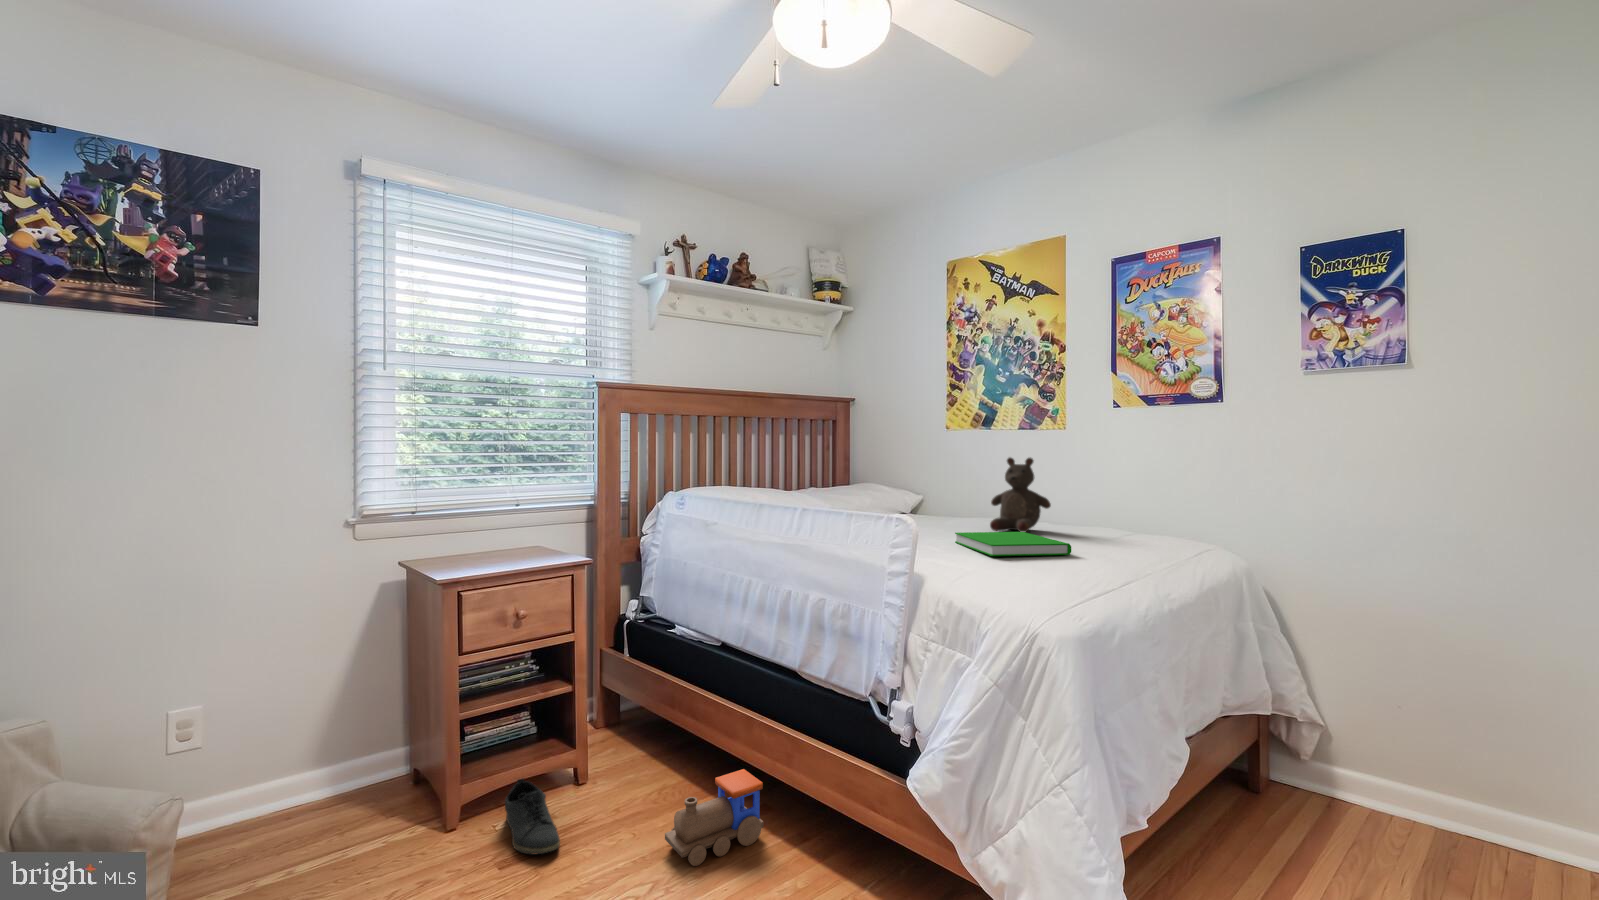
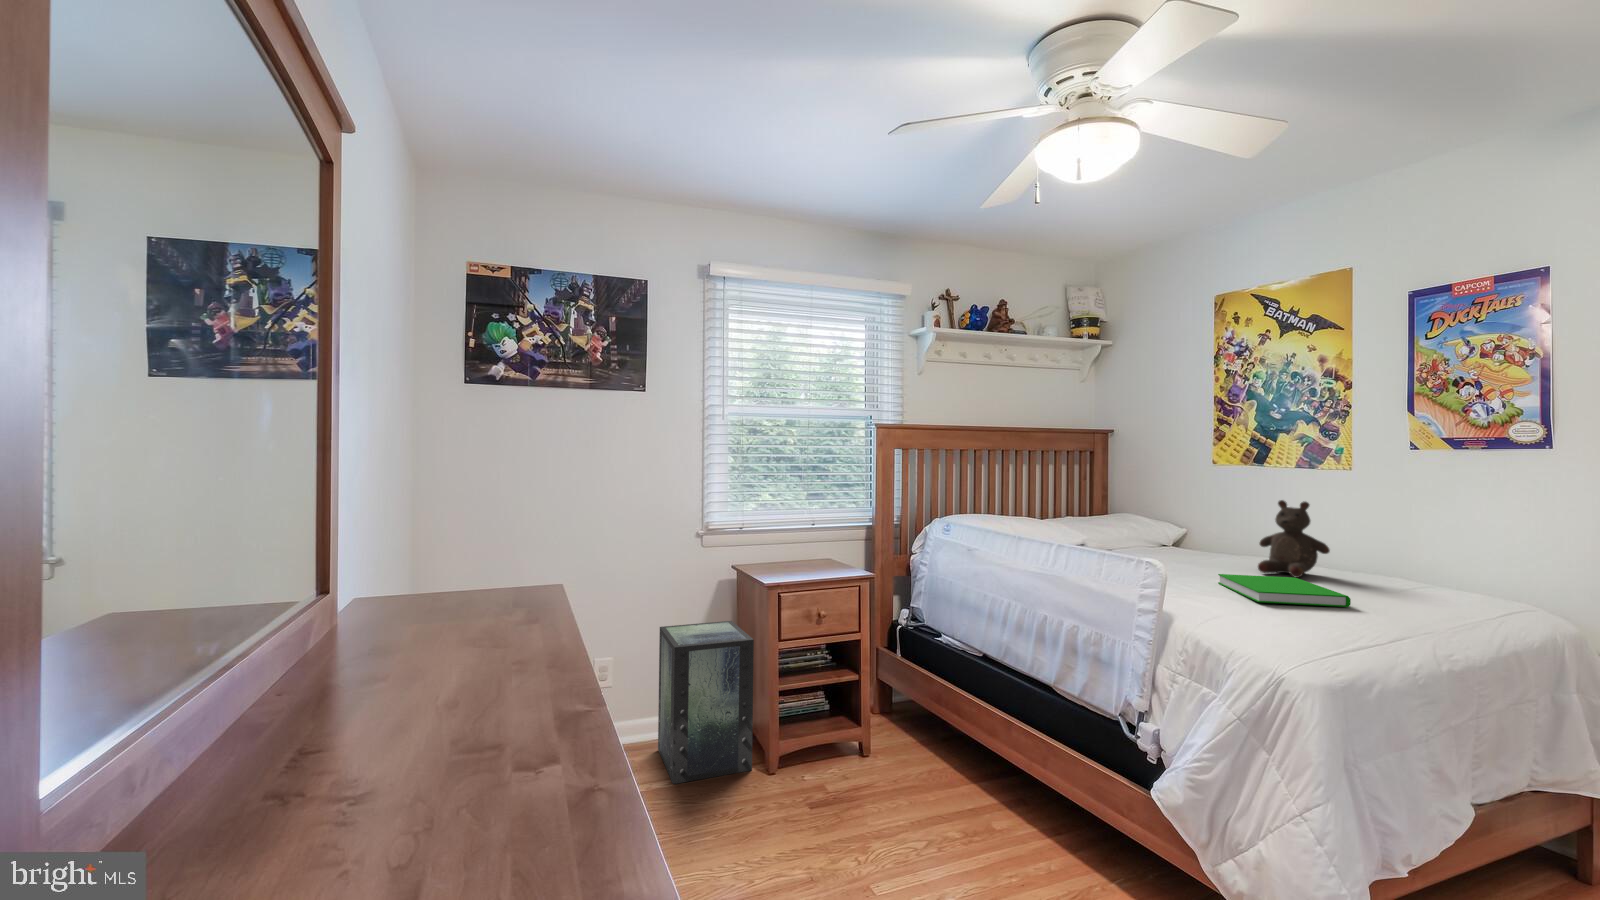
storage box: none [278,635,421,872] -> present [658,621,754,784]
toy train: present [665,769,763,866] -> none [941,765,1026,839]
shoe: present [505,779,560,854] -> none [812,744,857,805]

